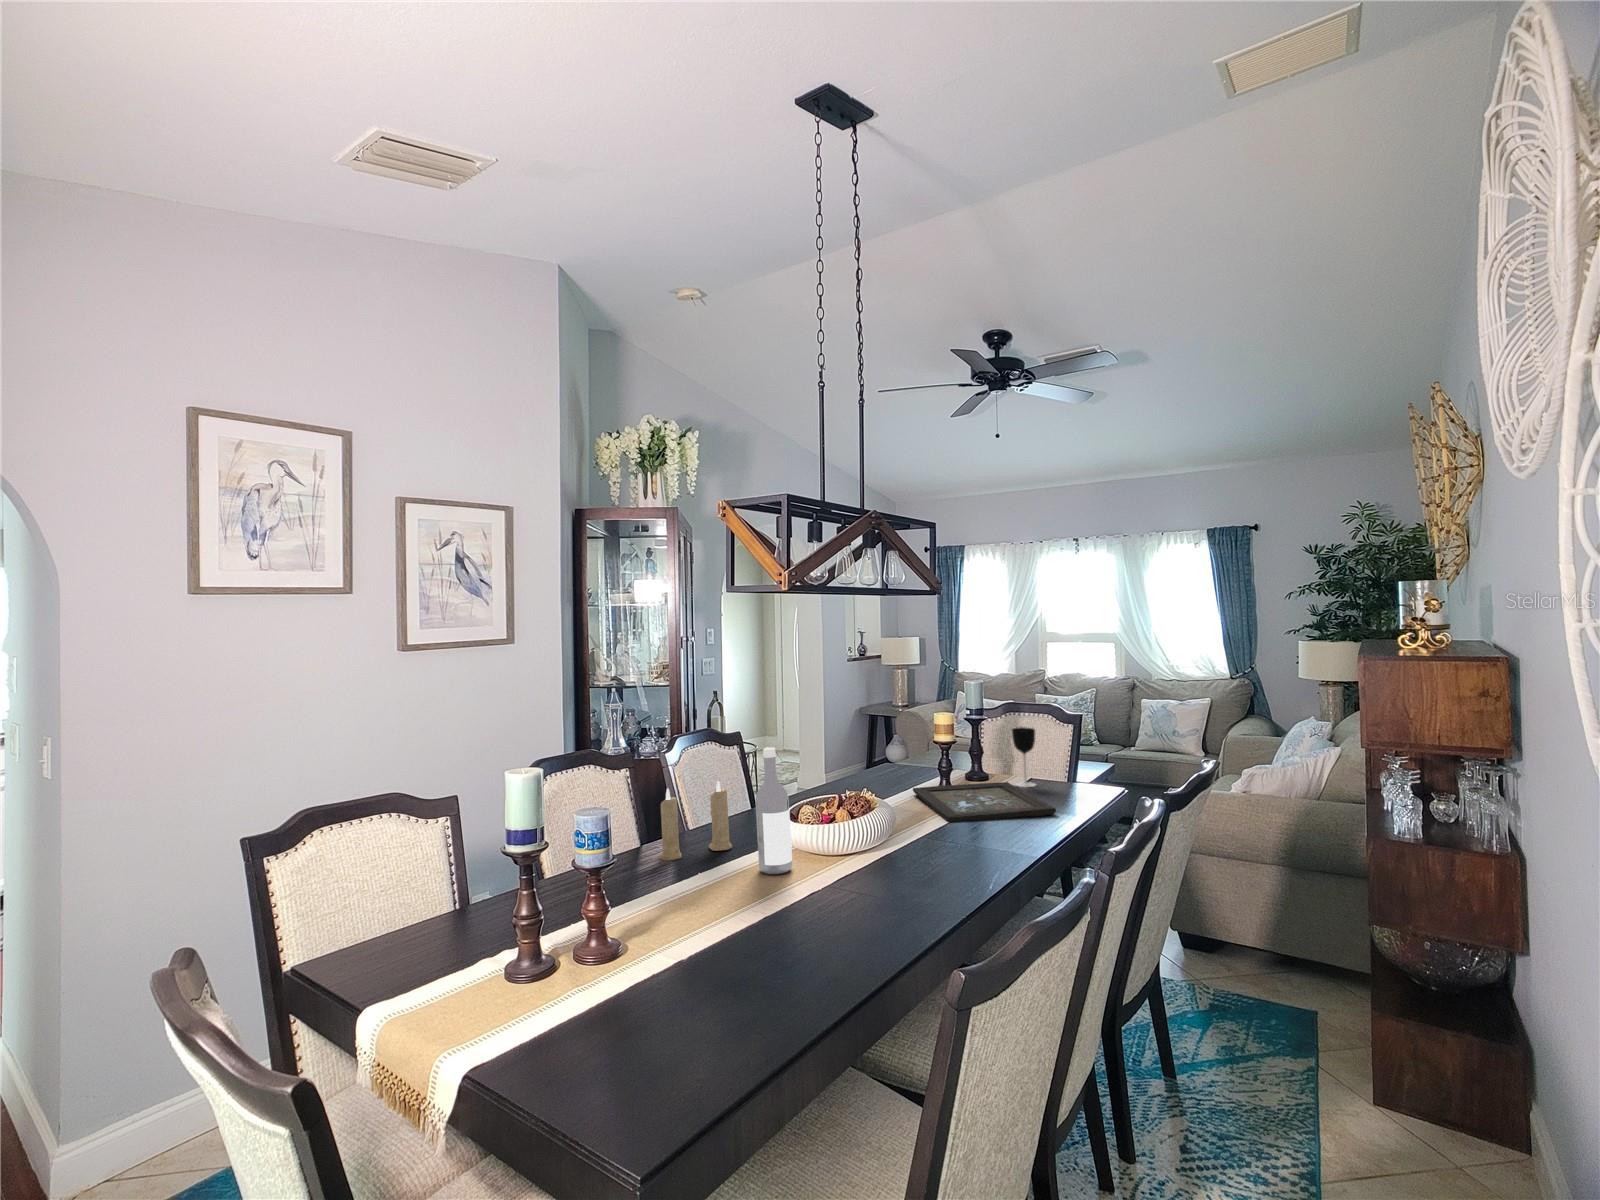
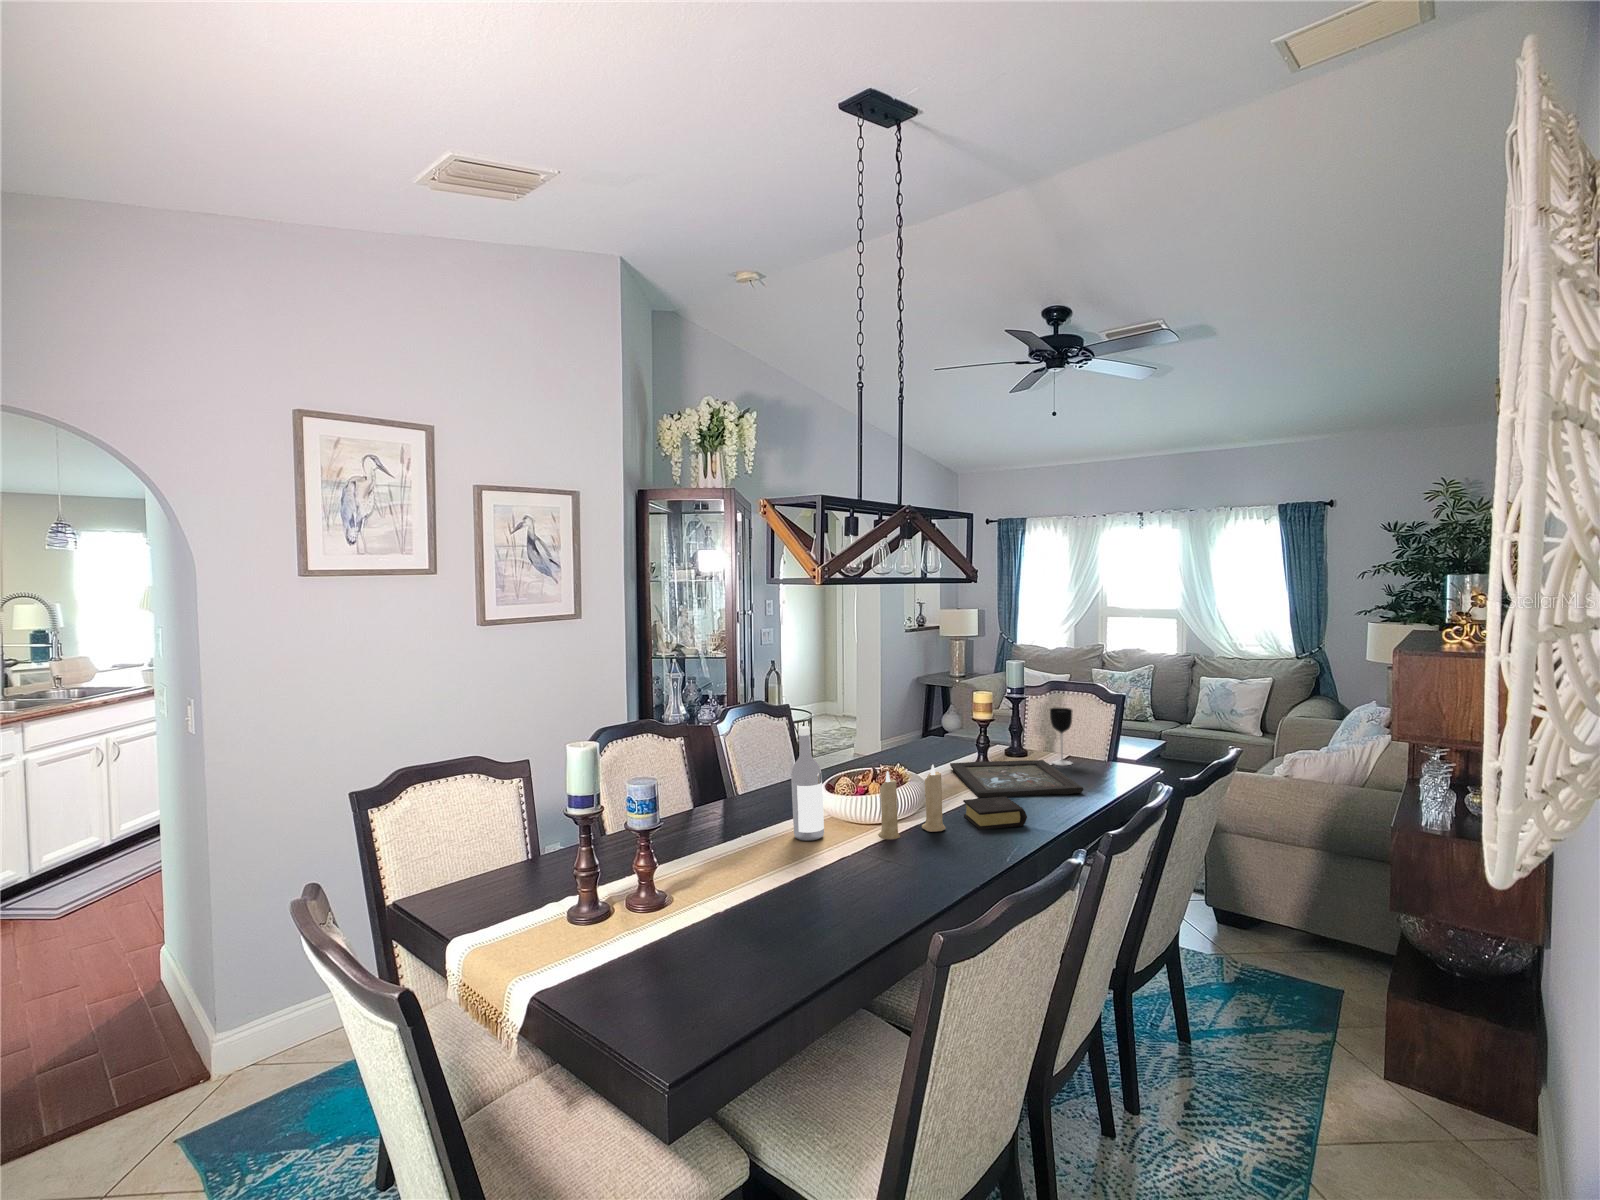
candle: present [659,781,732,861] -> present [878,765,945,839]
book: none [937,819,1007,856] -> present [963,796,1027,830]

